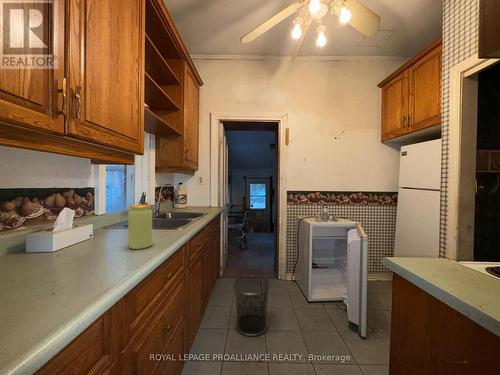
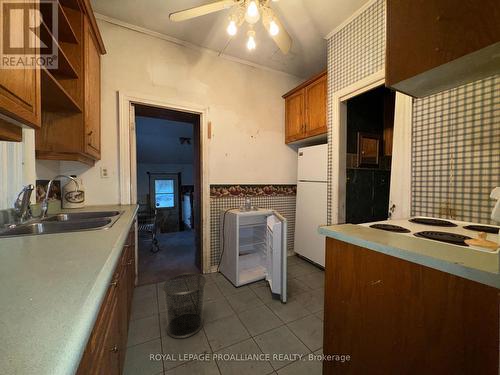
jar: present [128,205,152,249] -> none [25,197,70,263]

